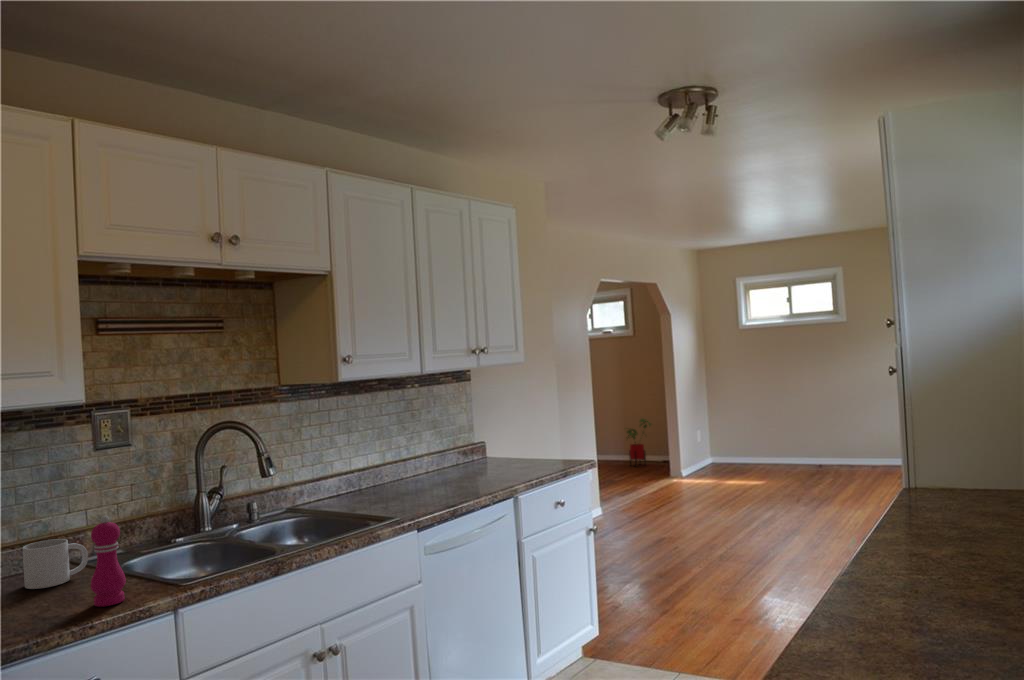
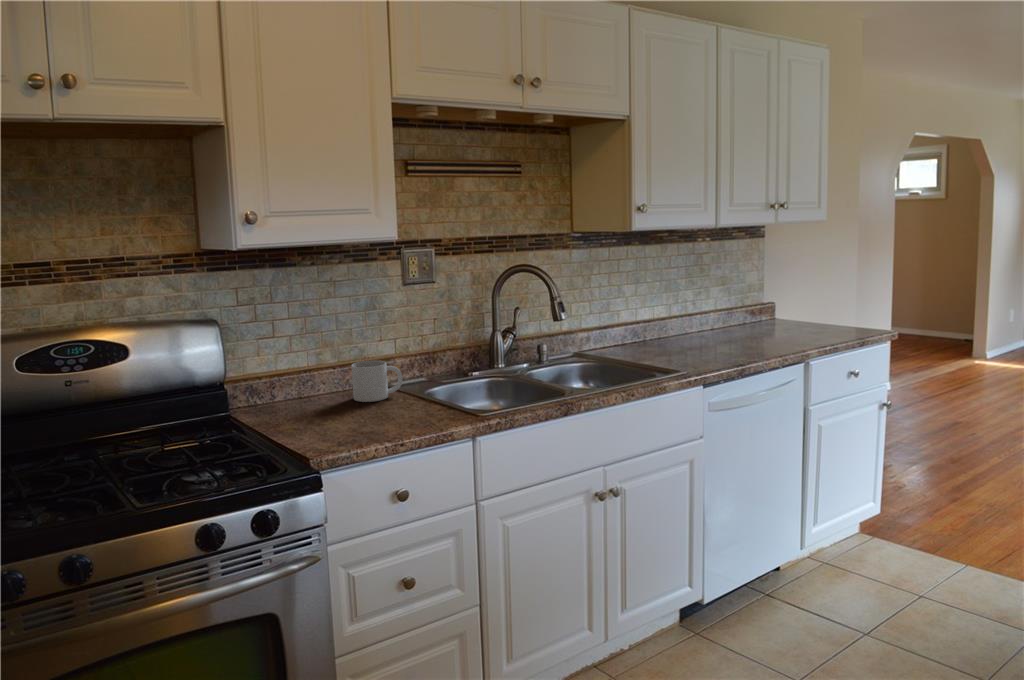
house plant: present [627,419,651,466] -> none [920,290,957,342]
pepper mill: present [91,516,126,607] -> none [404,345,433,426]

